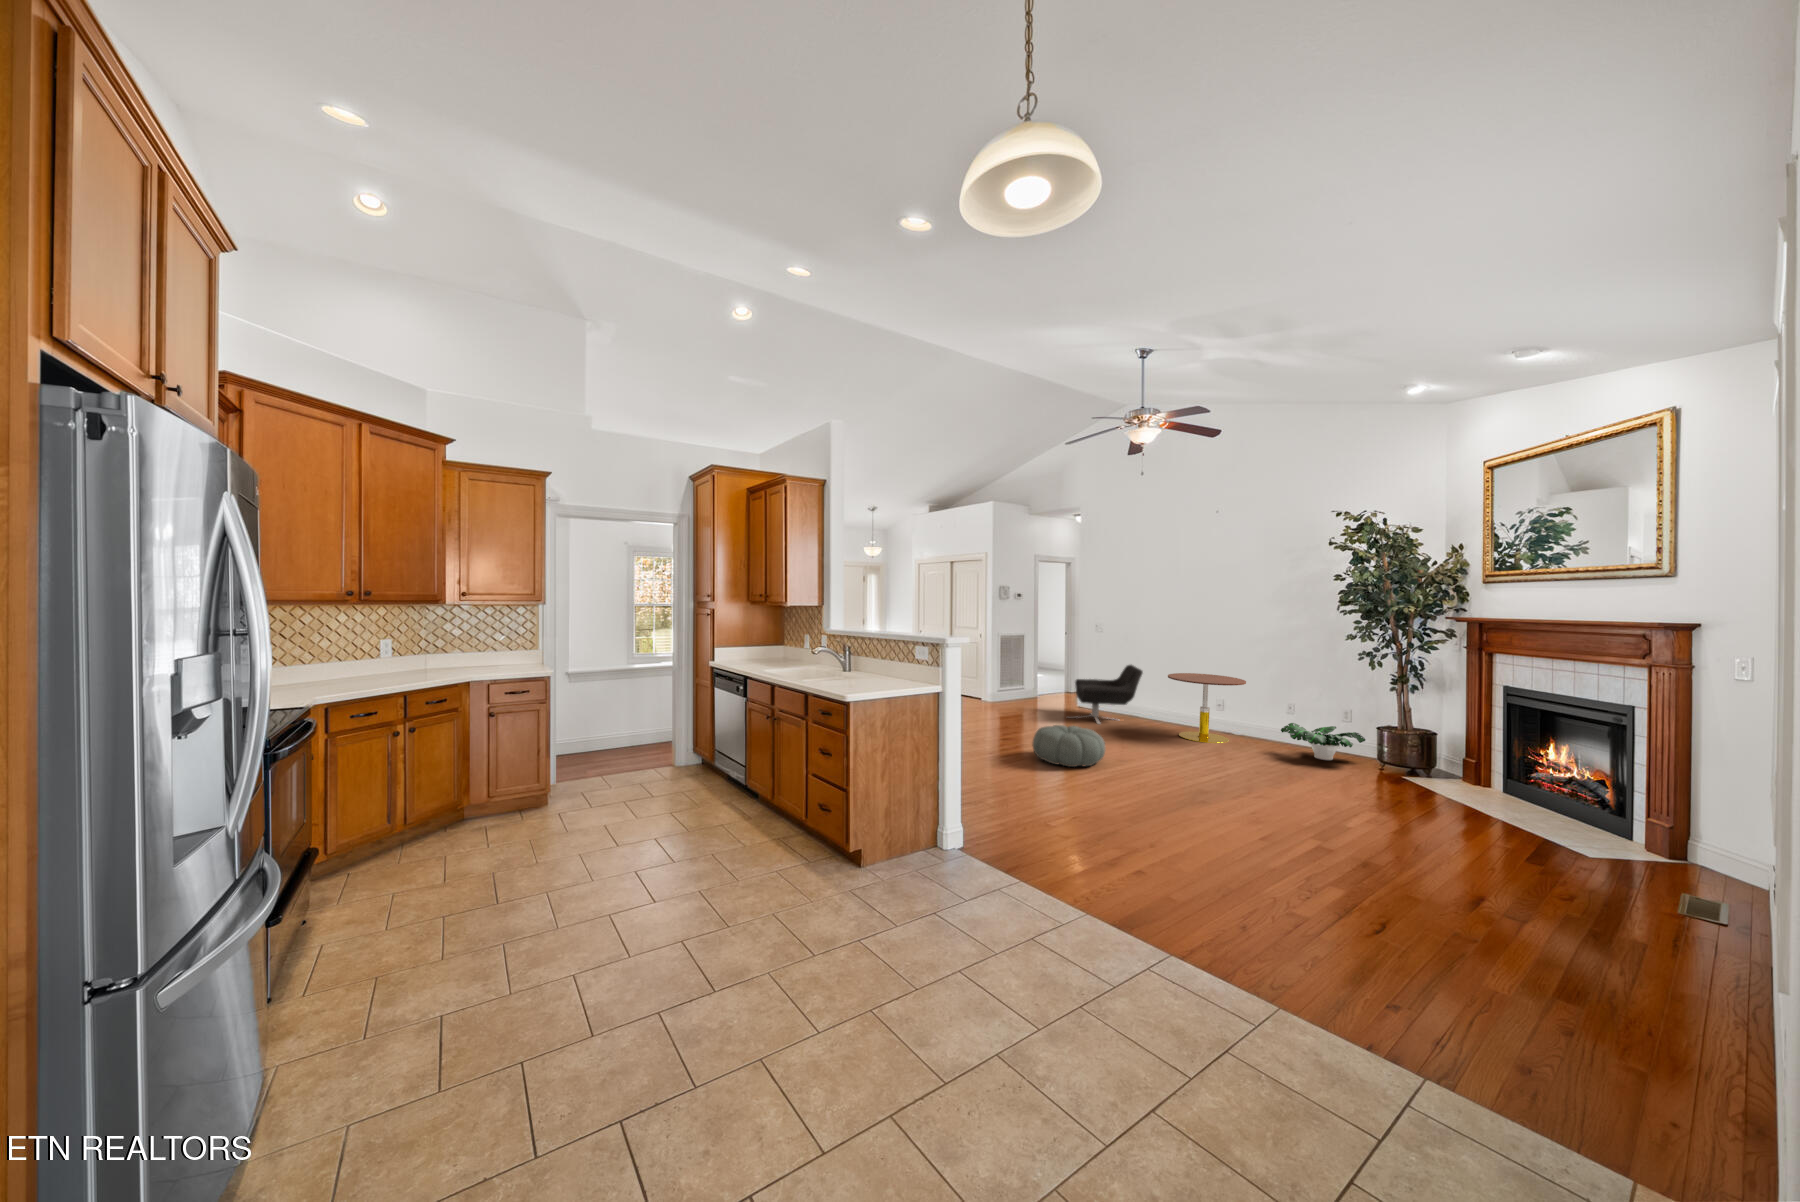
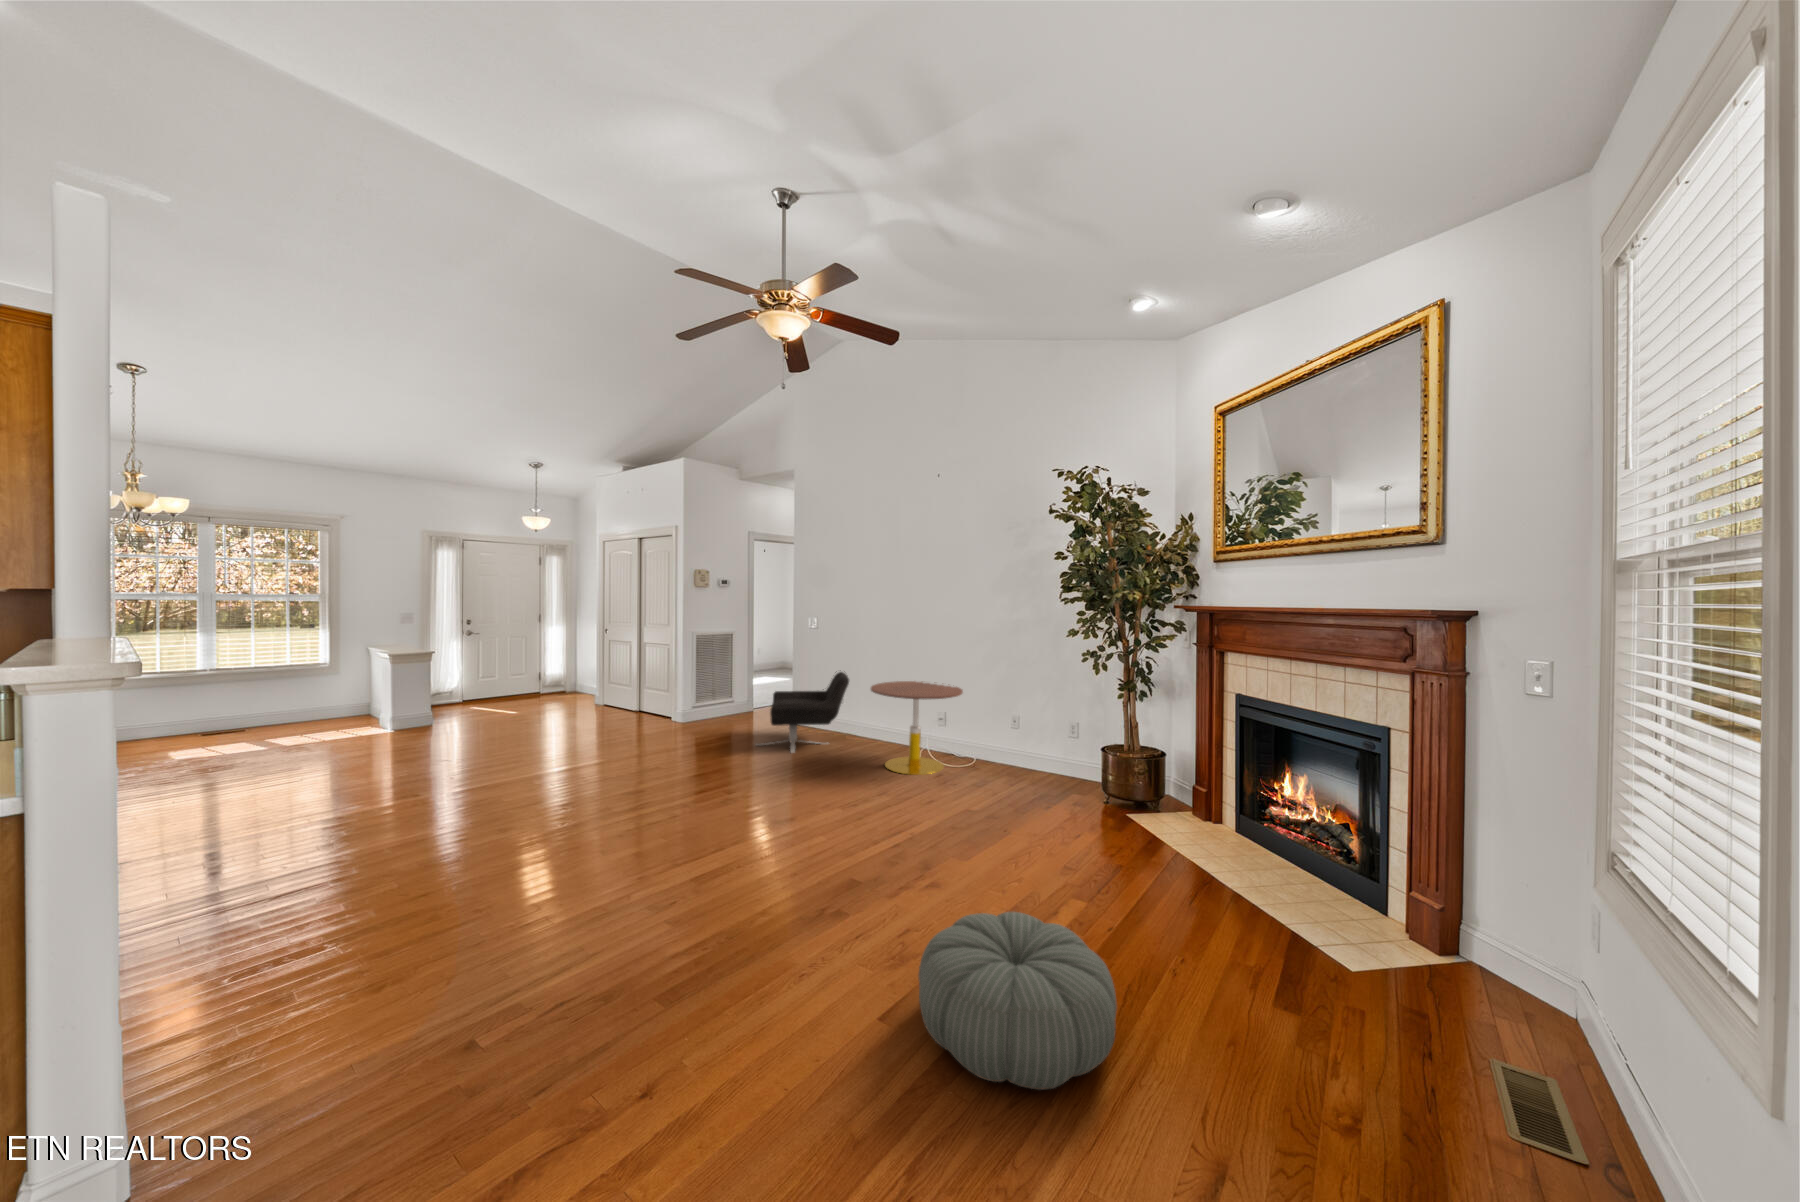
potted plant: present [1281,723,1365,760] -> none [998,744,1091,792]
pouf: present [1032,725,1105,767] -> present [918,912,1117,1090]

